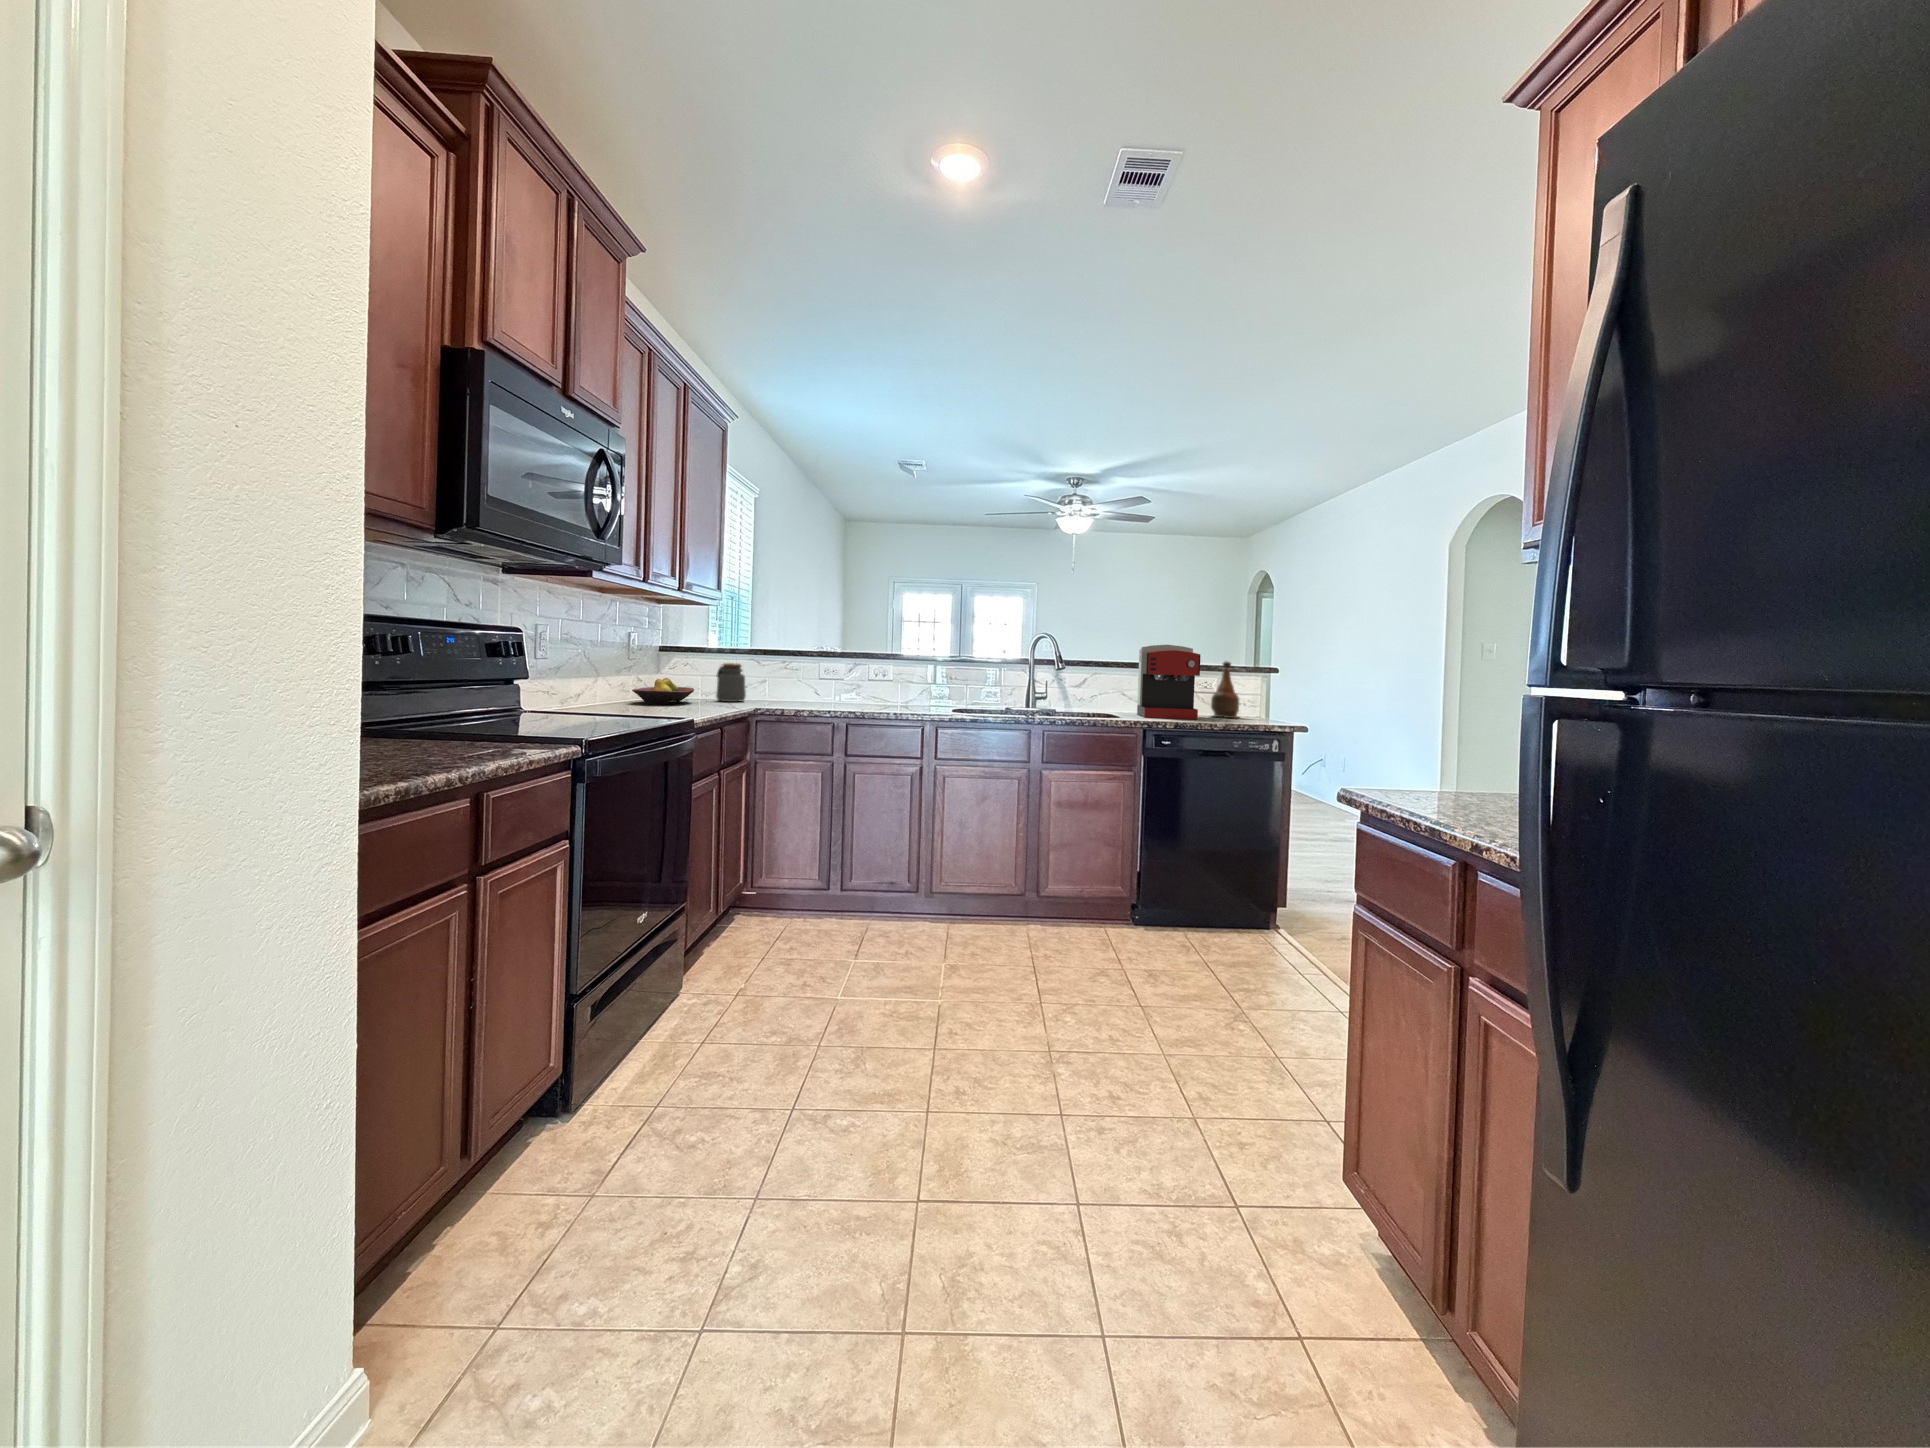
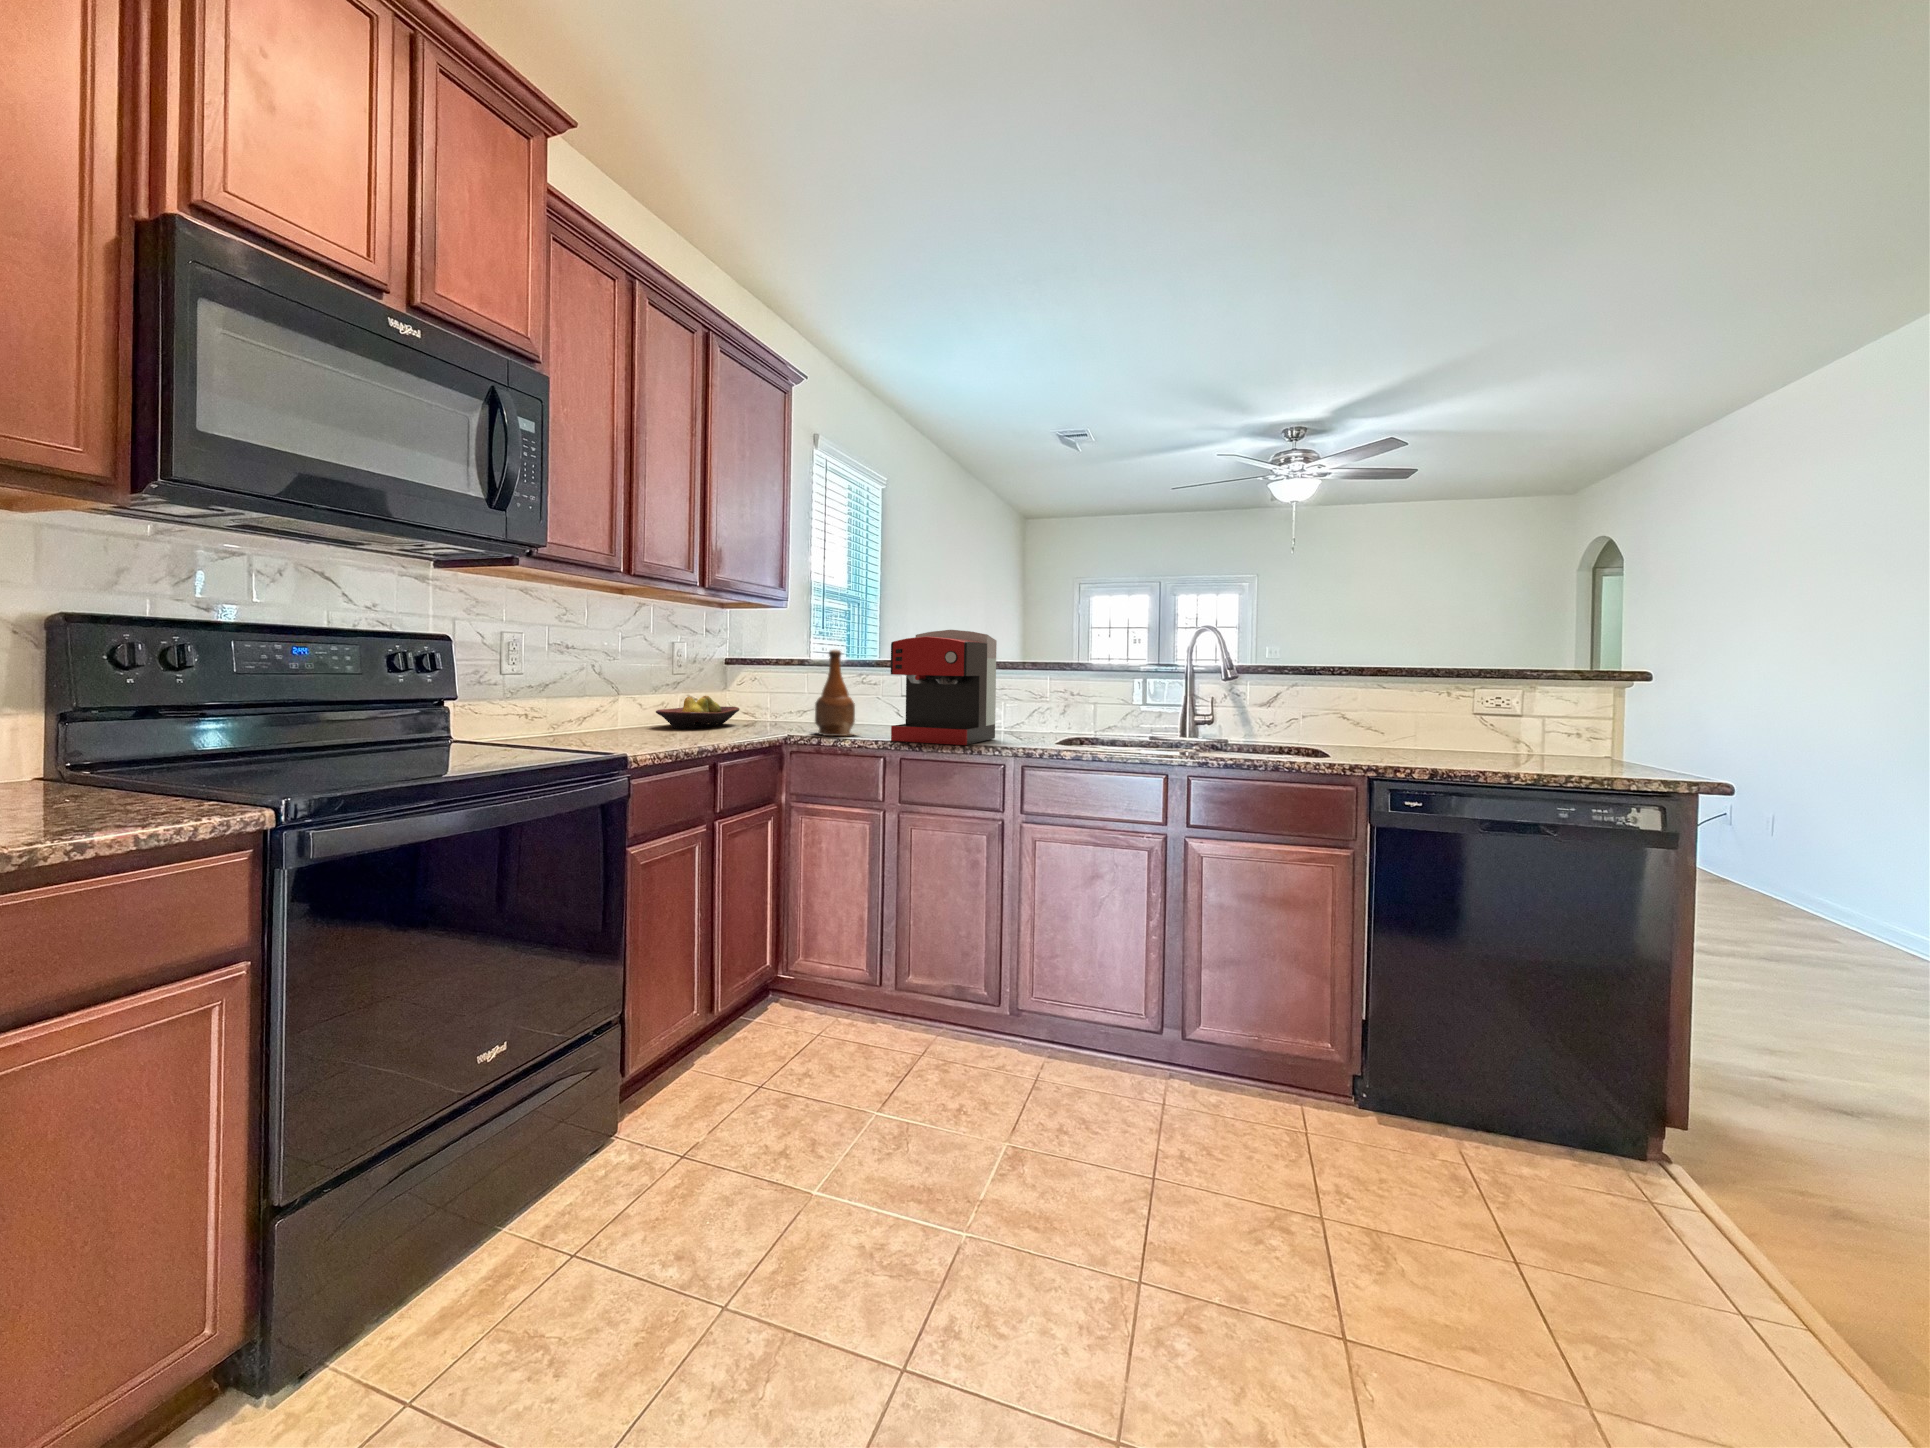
coffee maker: present [1137,645,1200,719] -> present [891,630,997,745]
bottle: present [1211,662,1239,718] -> present [815,650,855,736]
jar: present [716,663,746,702] -> none [773,677,809,724]

